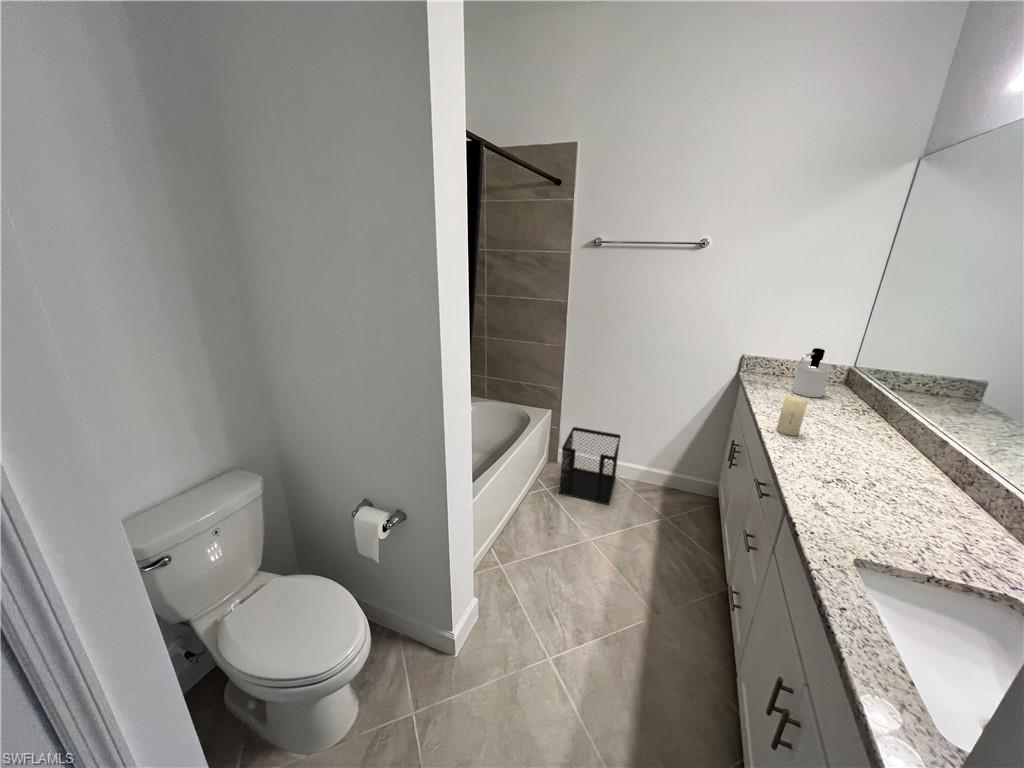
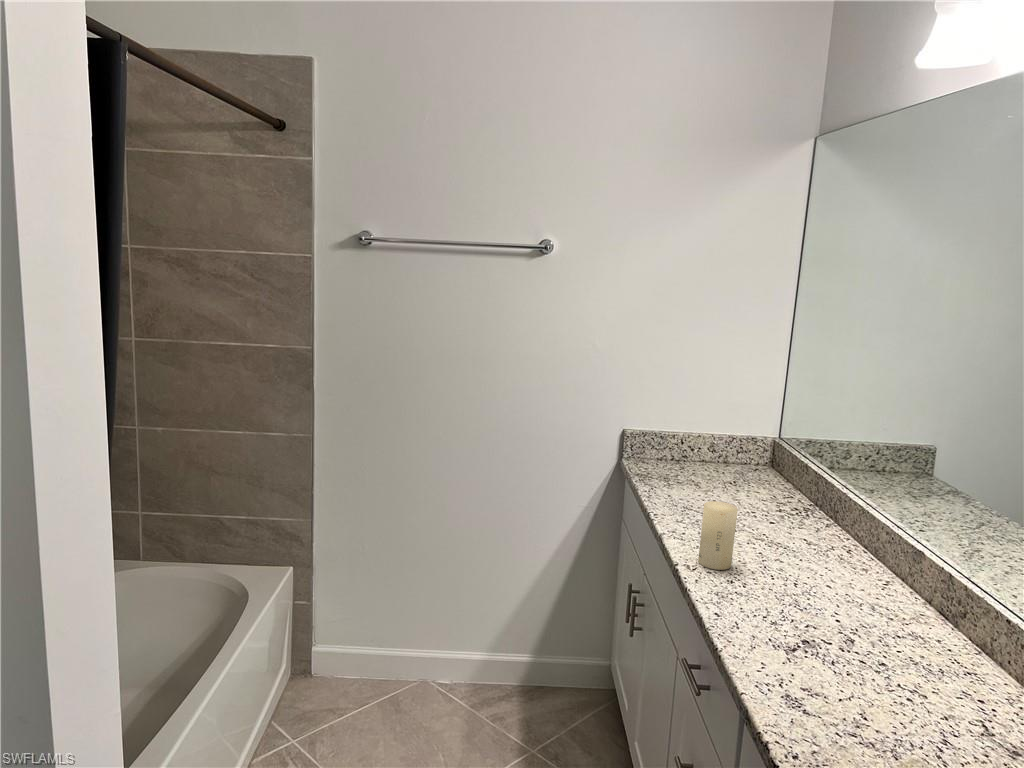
soap dispenser: present [792,348,832,397] -> none [703,415,753,494]
wastebasket: present [559,427,621,505] -> none [322,595,436,746]

